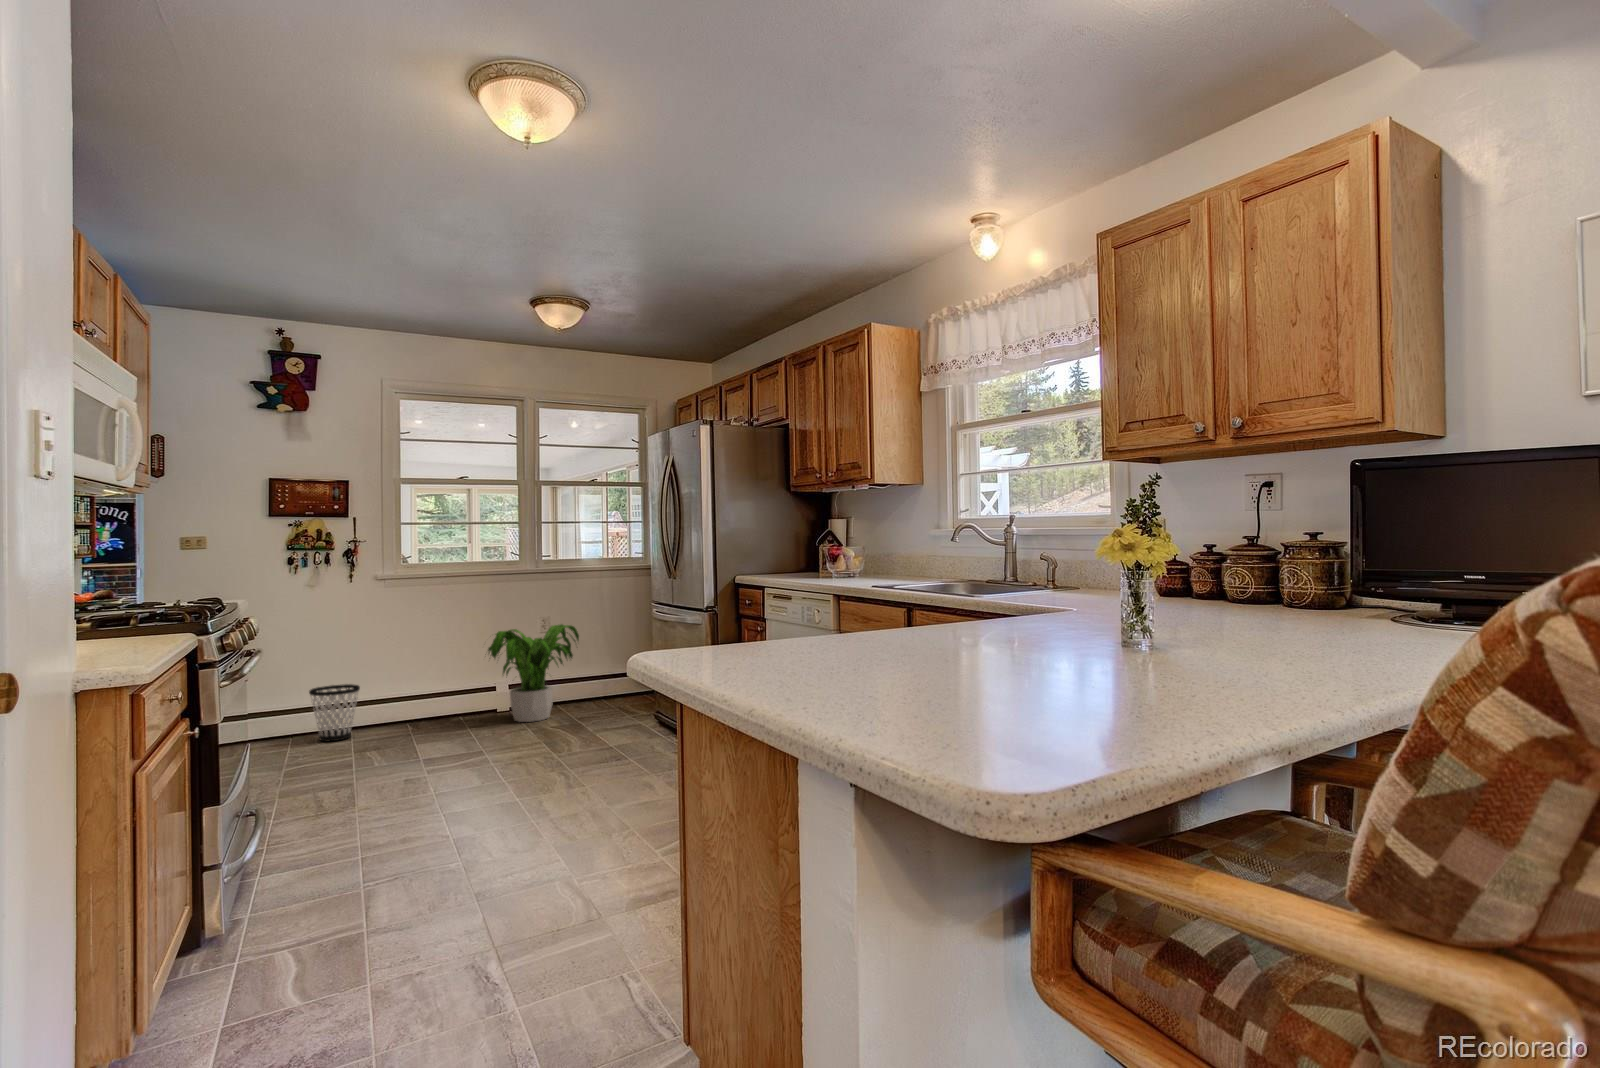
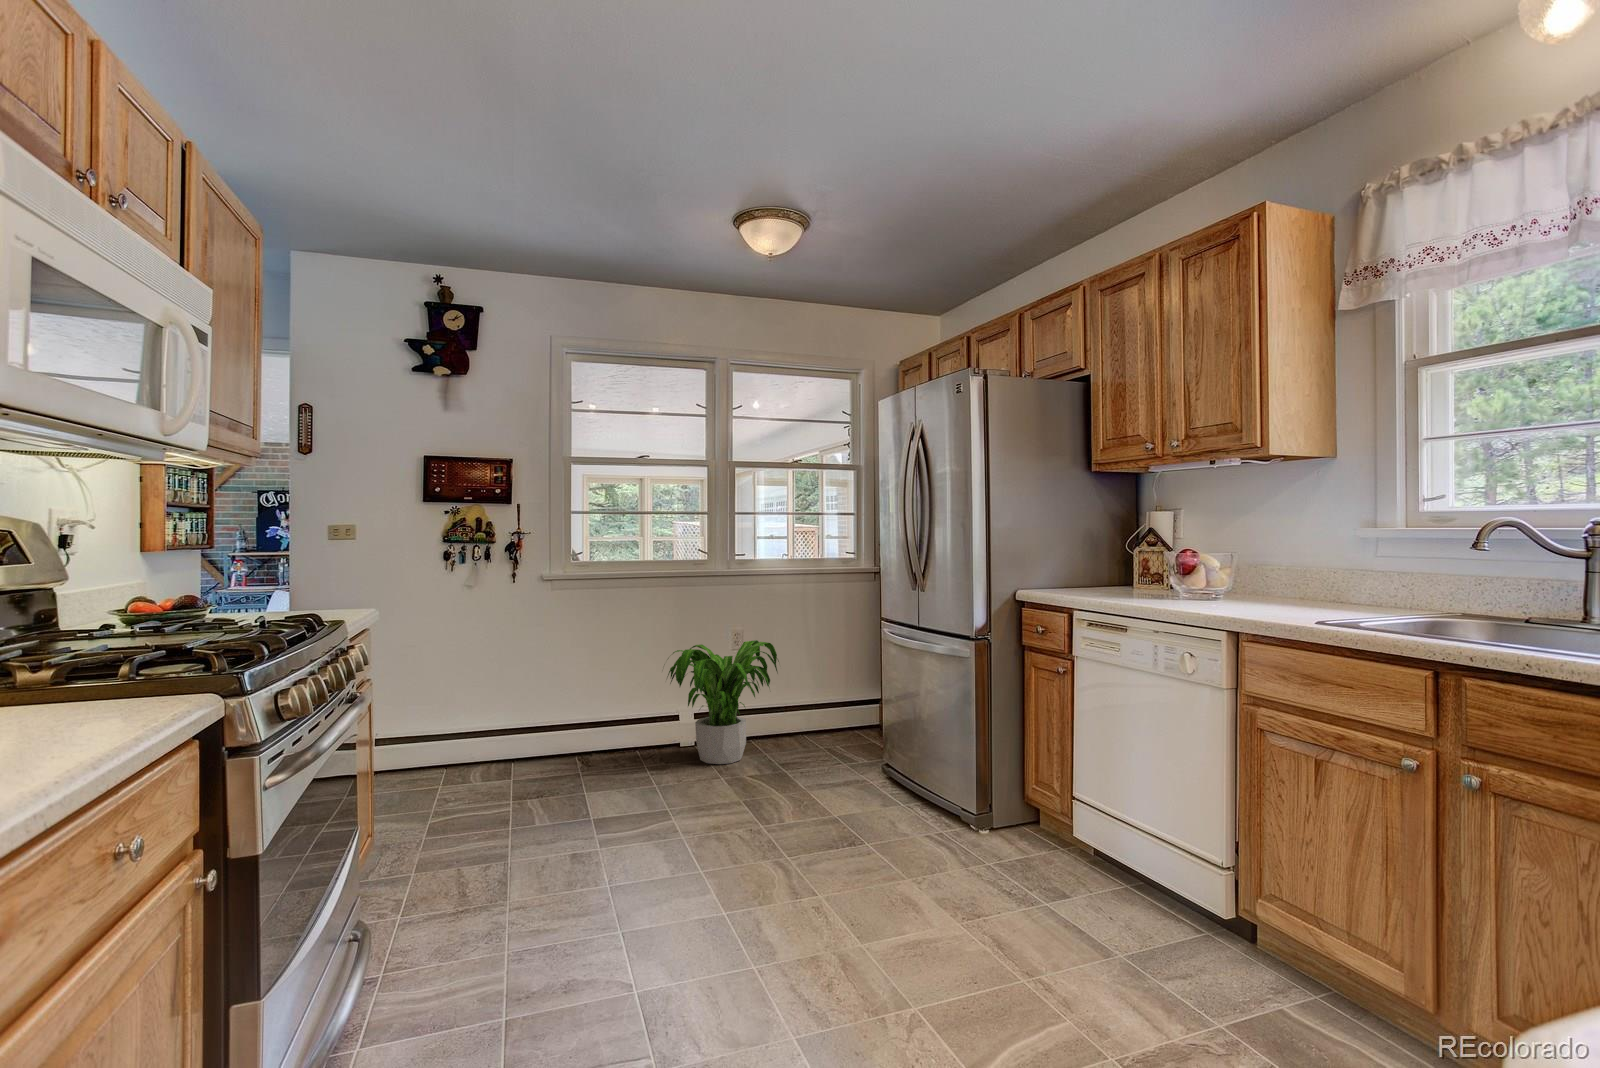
wastebasket: present [309,684,360,741] -> none [464,707,522,778]

